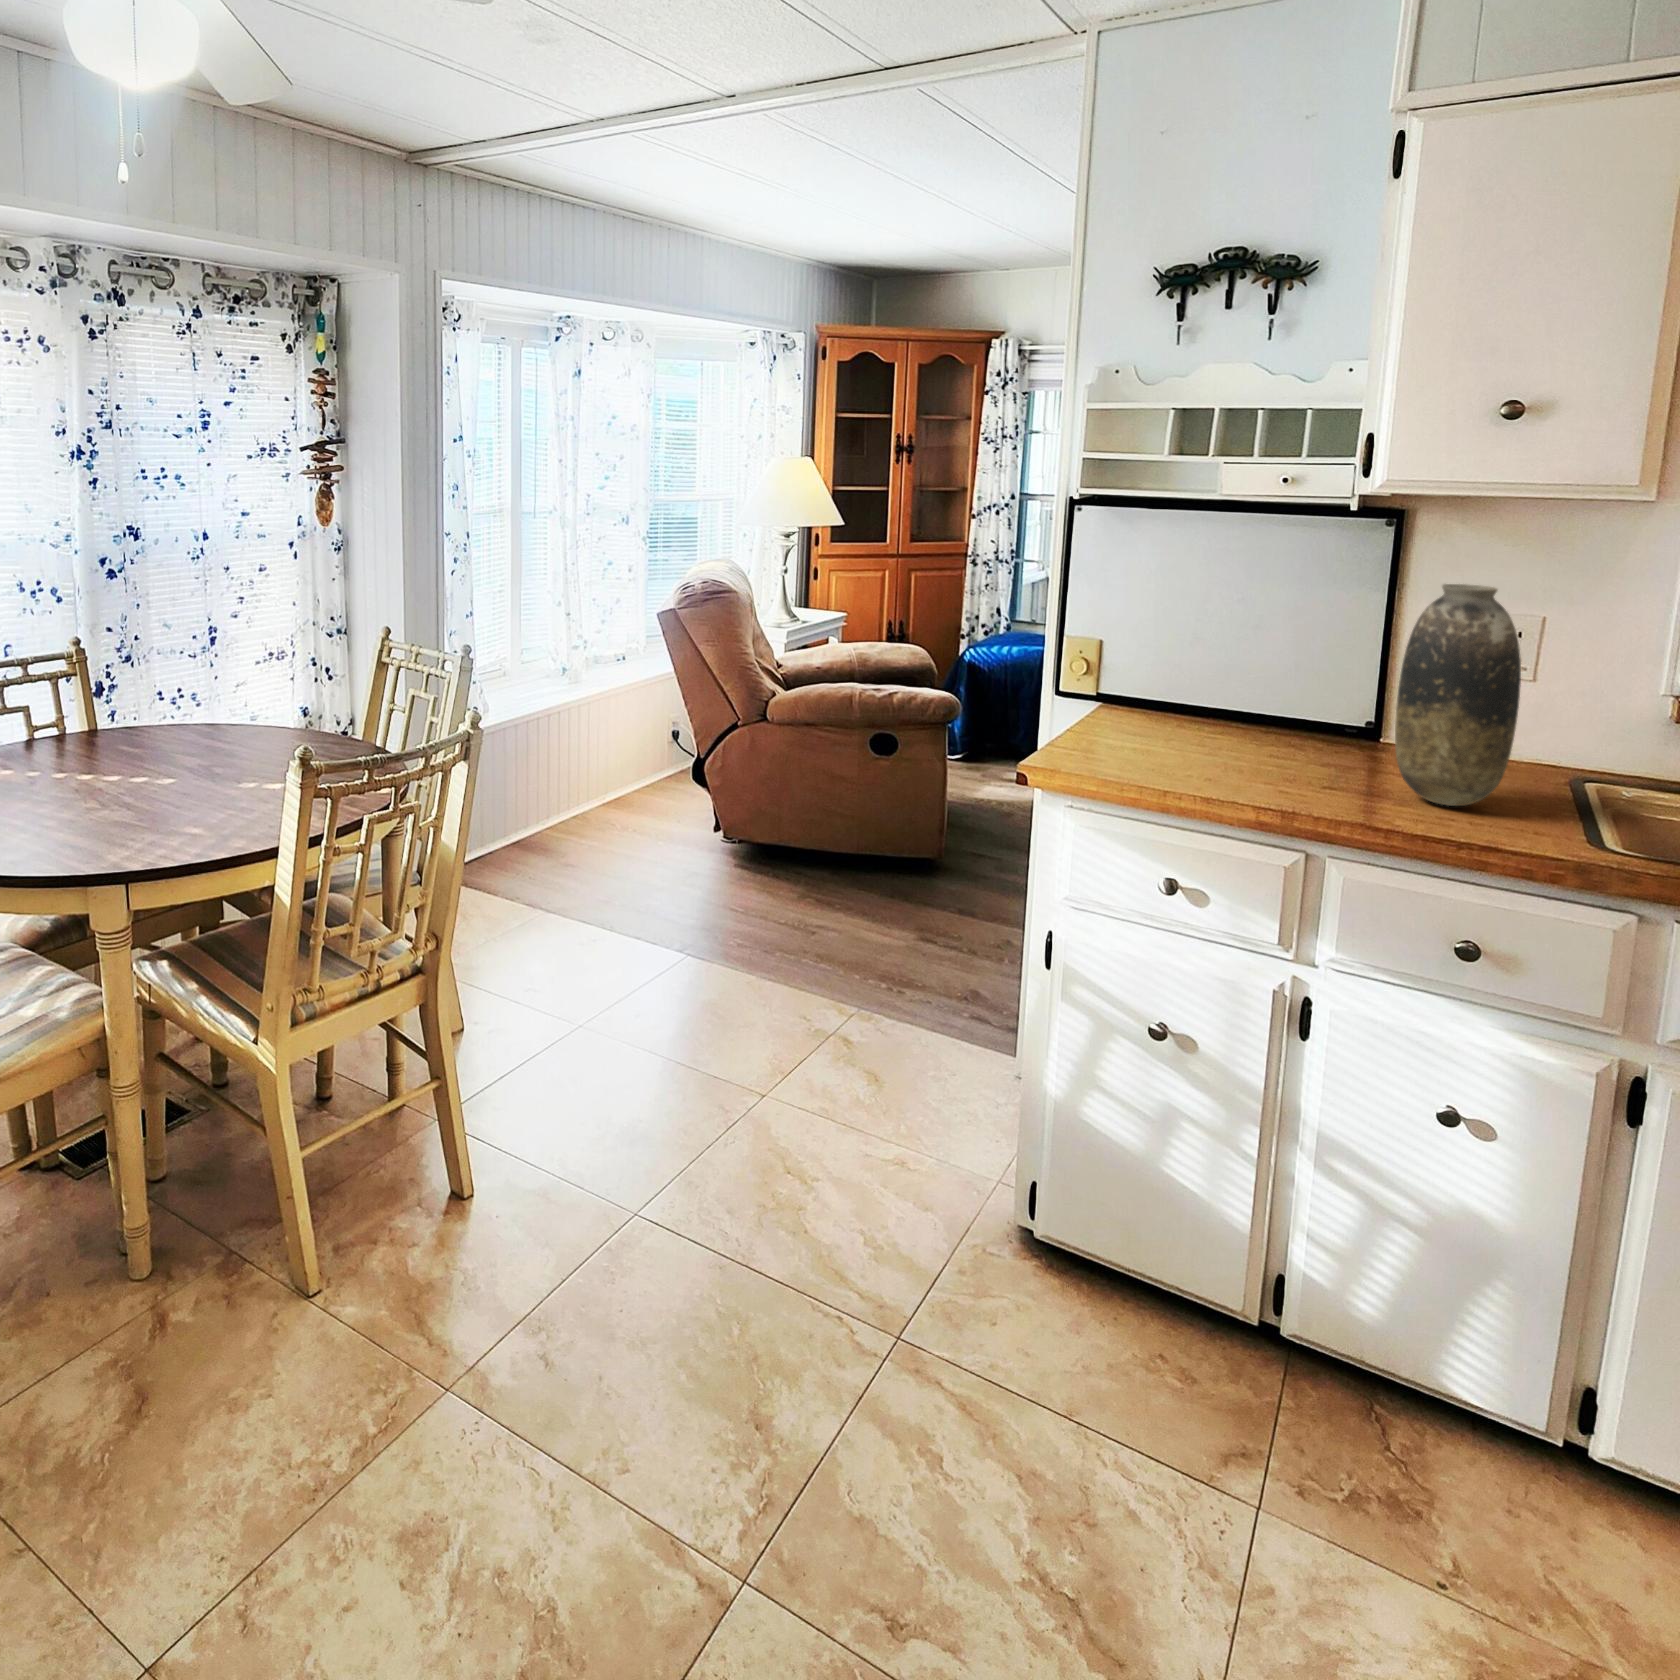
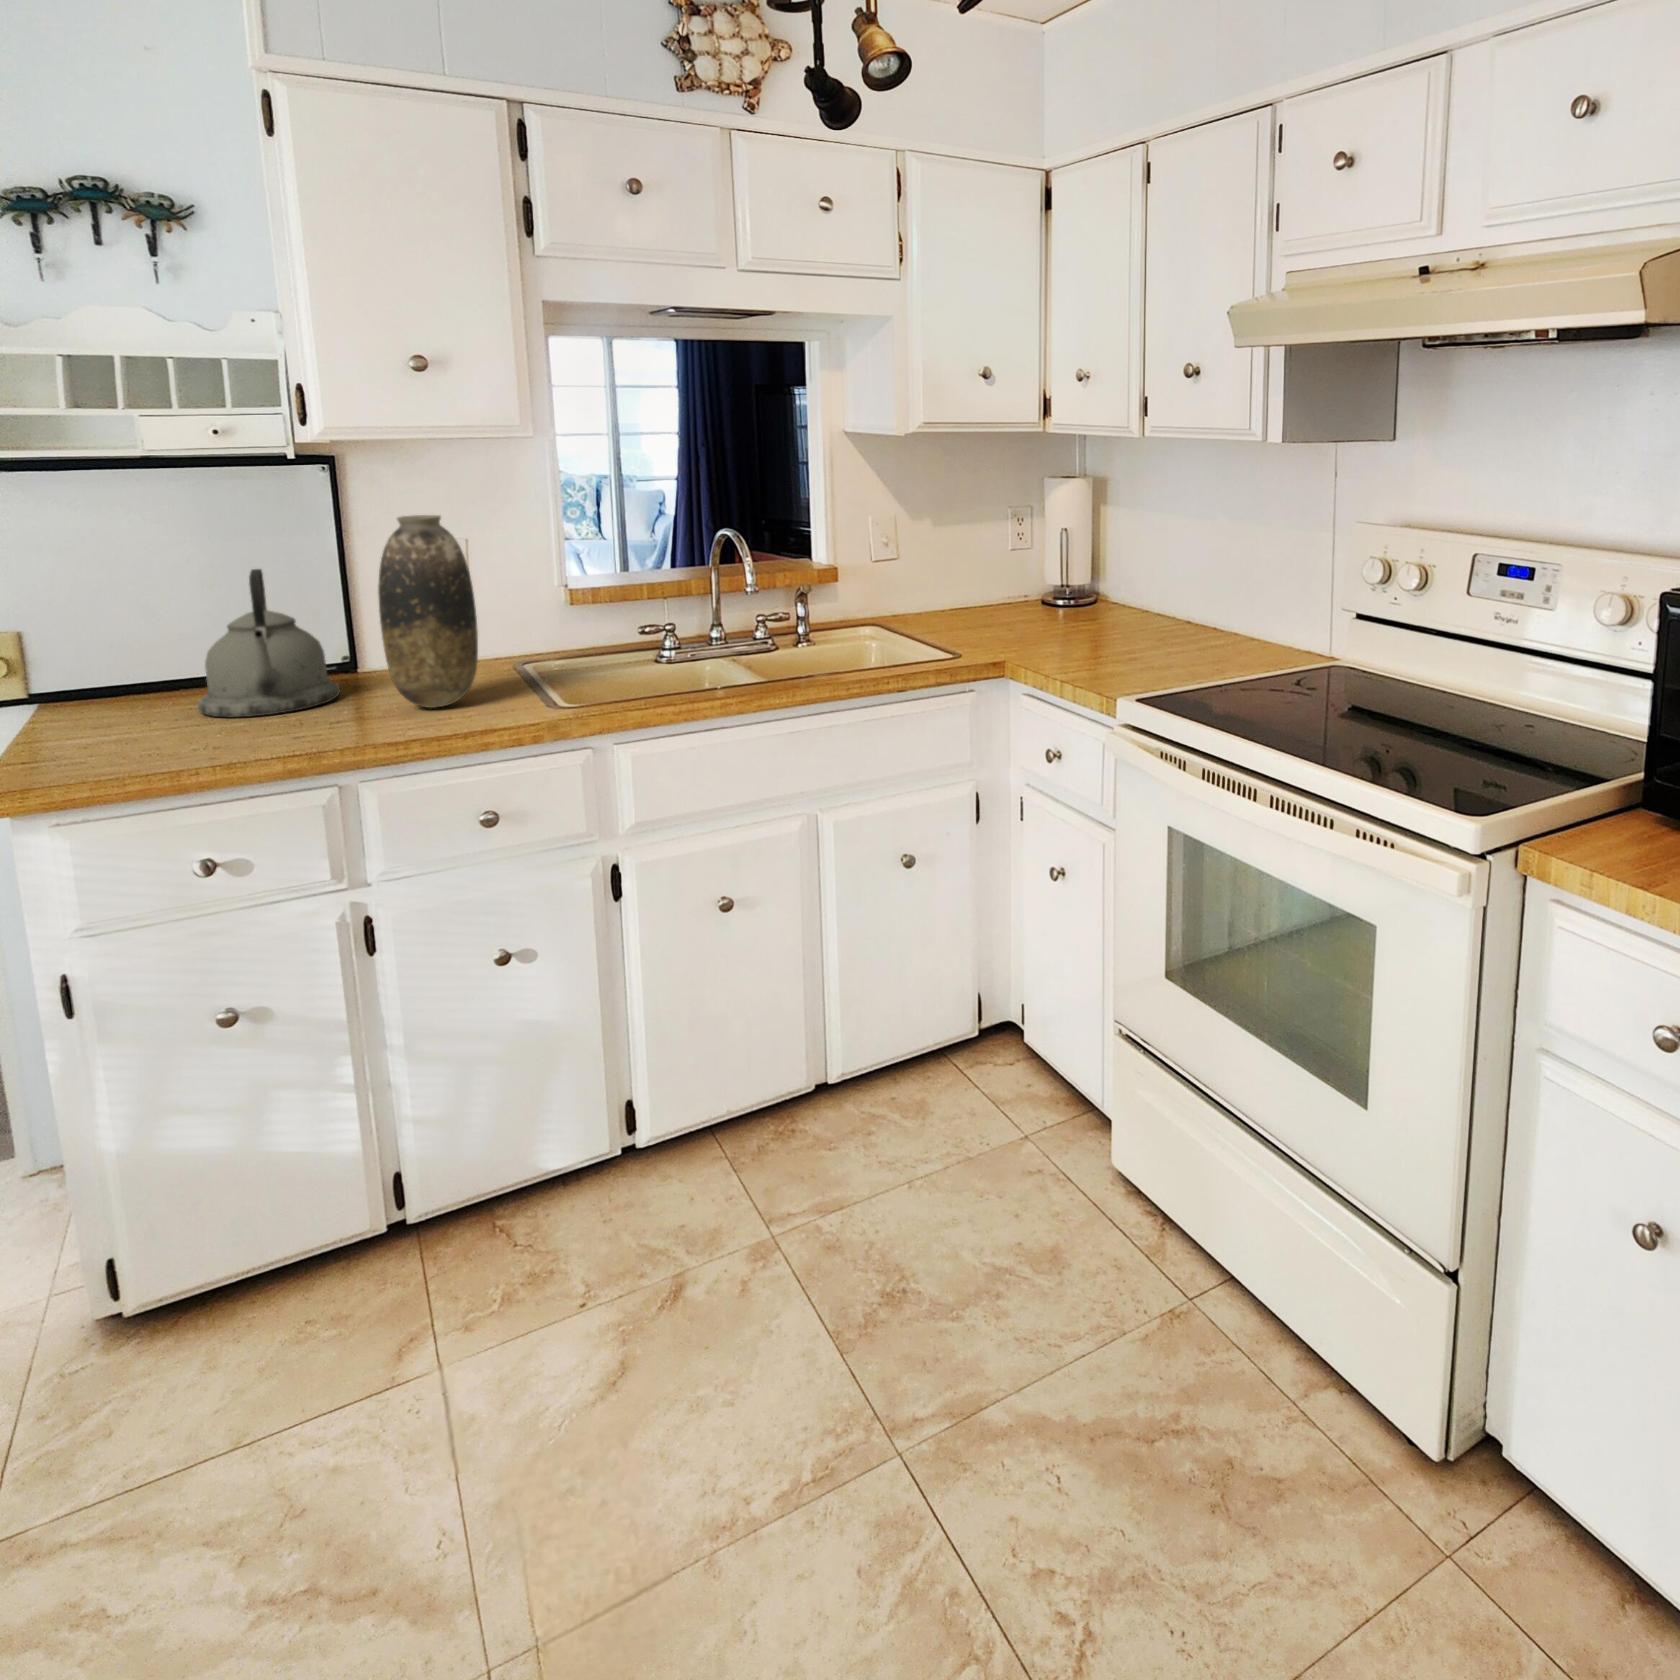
kettle: none [1212,616,1348,765] -> present [198,569,340,718]

